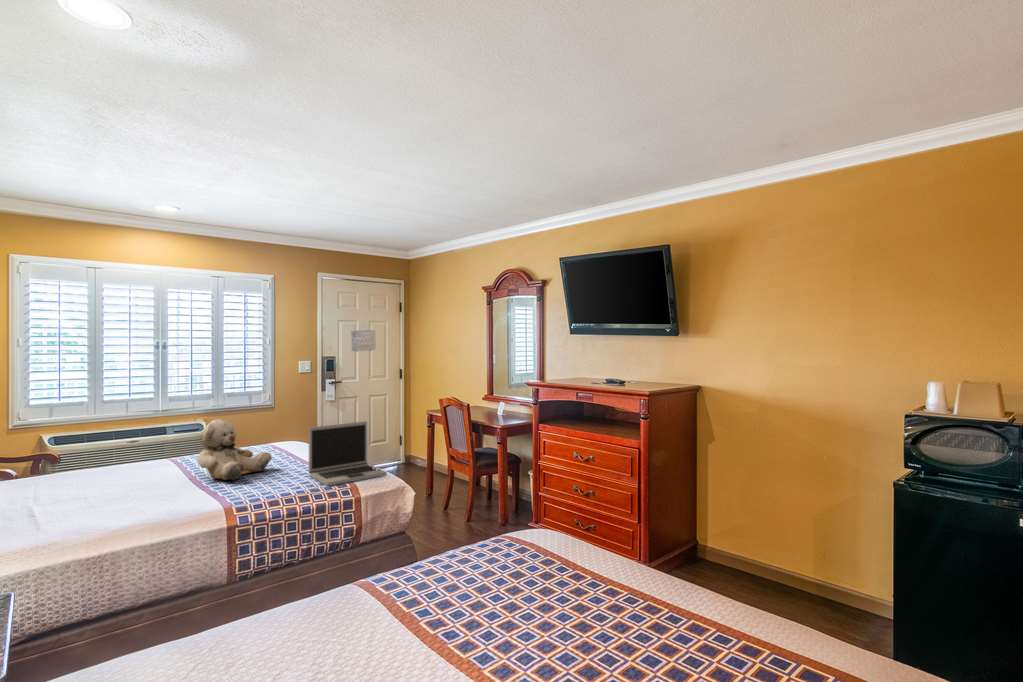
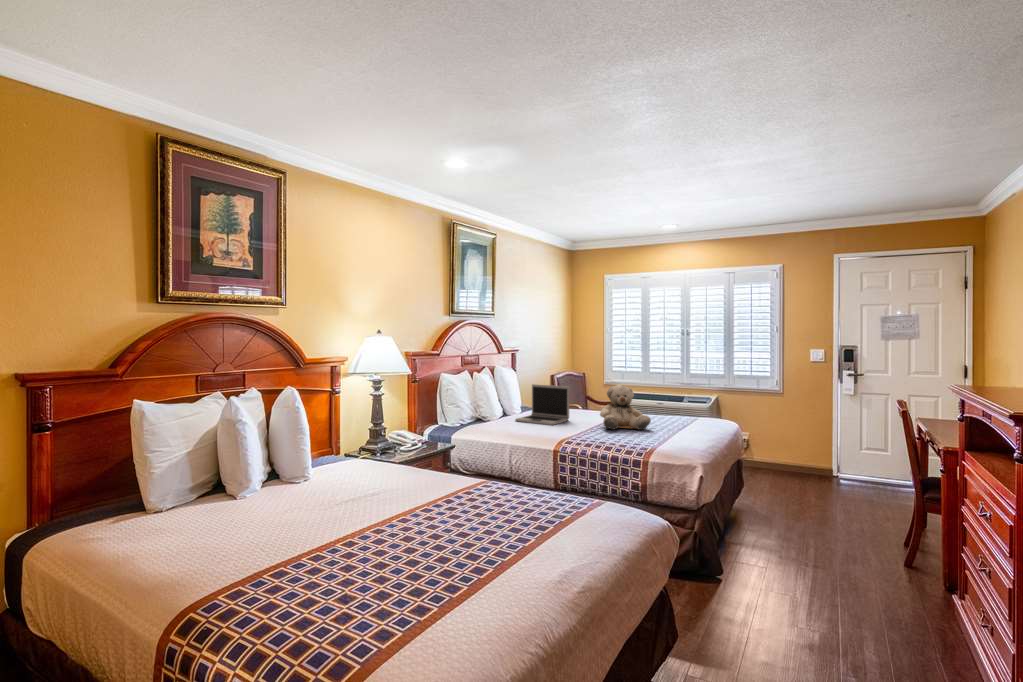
laptop: present [309,421,387,486] -> present [515,384,569,425]

